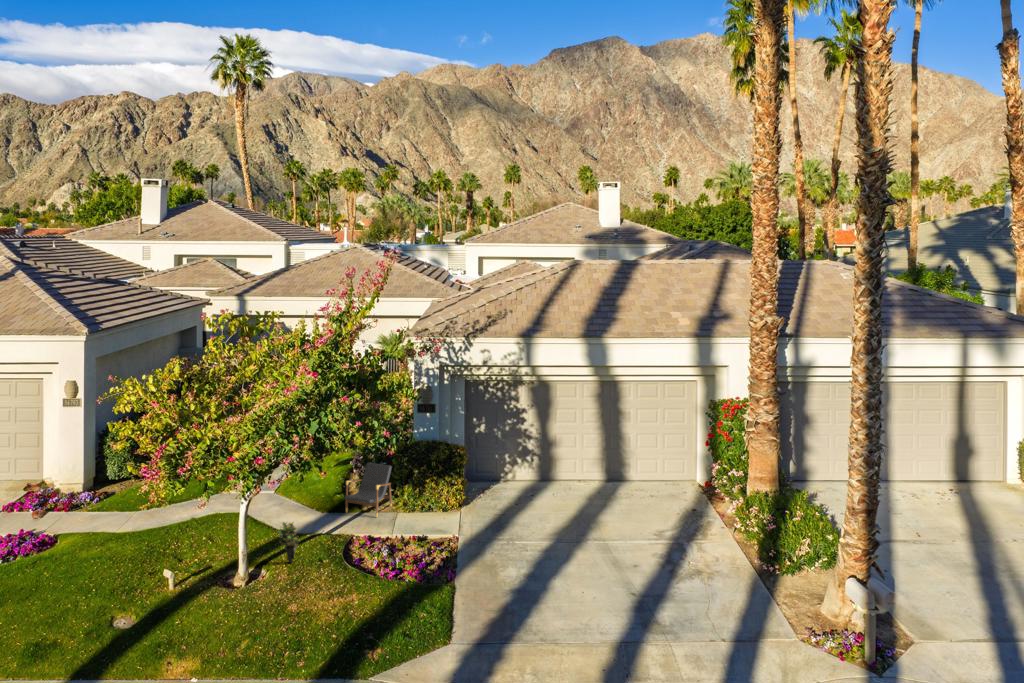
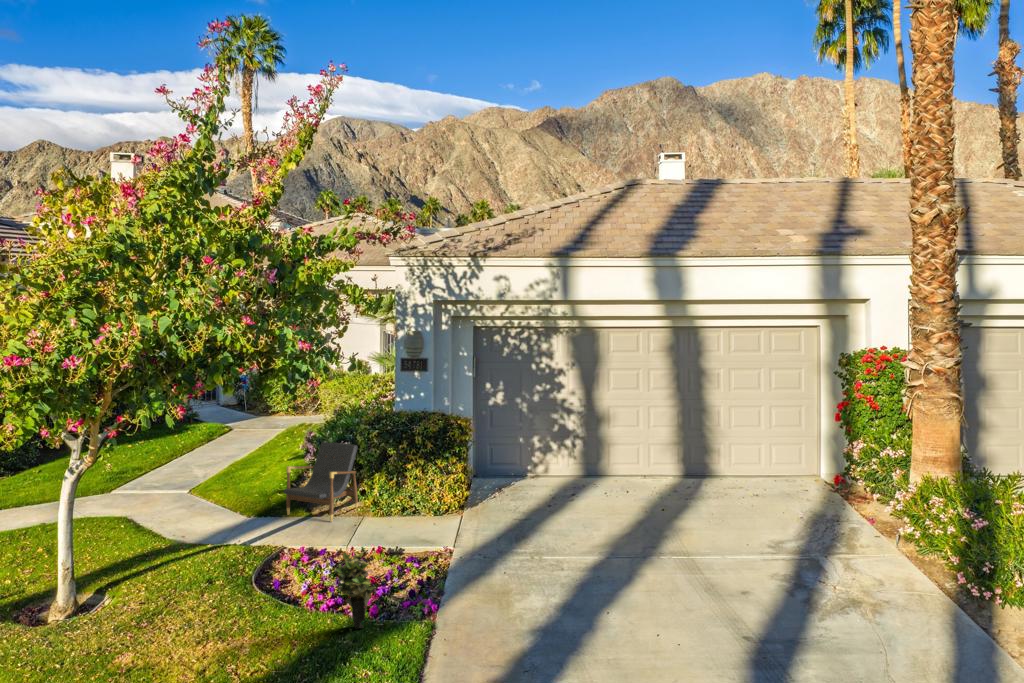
potted plant: present [278,522,300,563] -> present [334,552,376,629]

